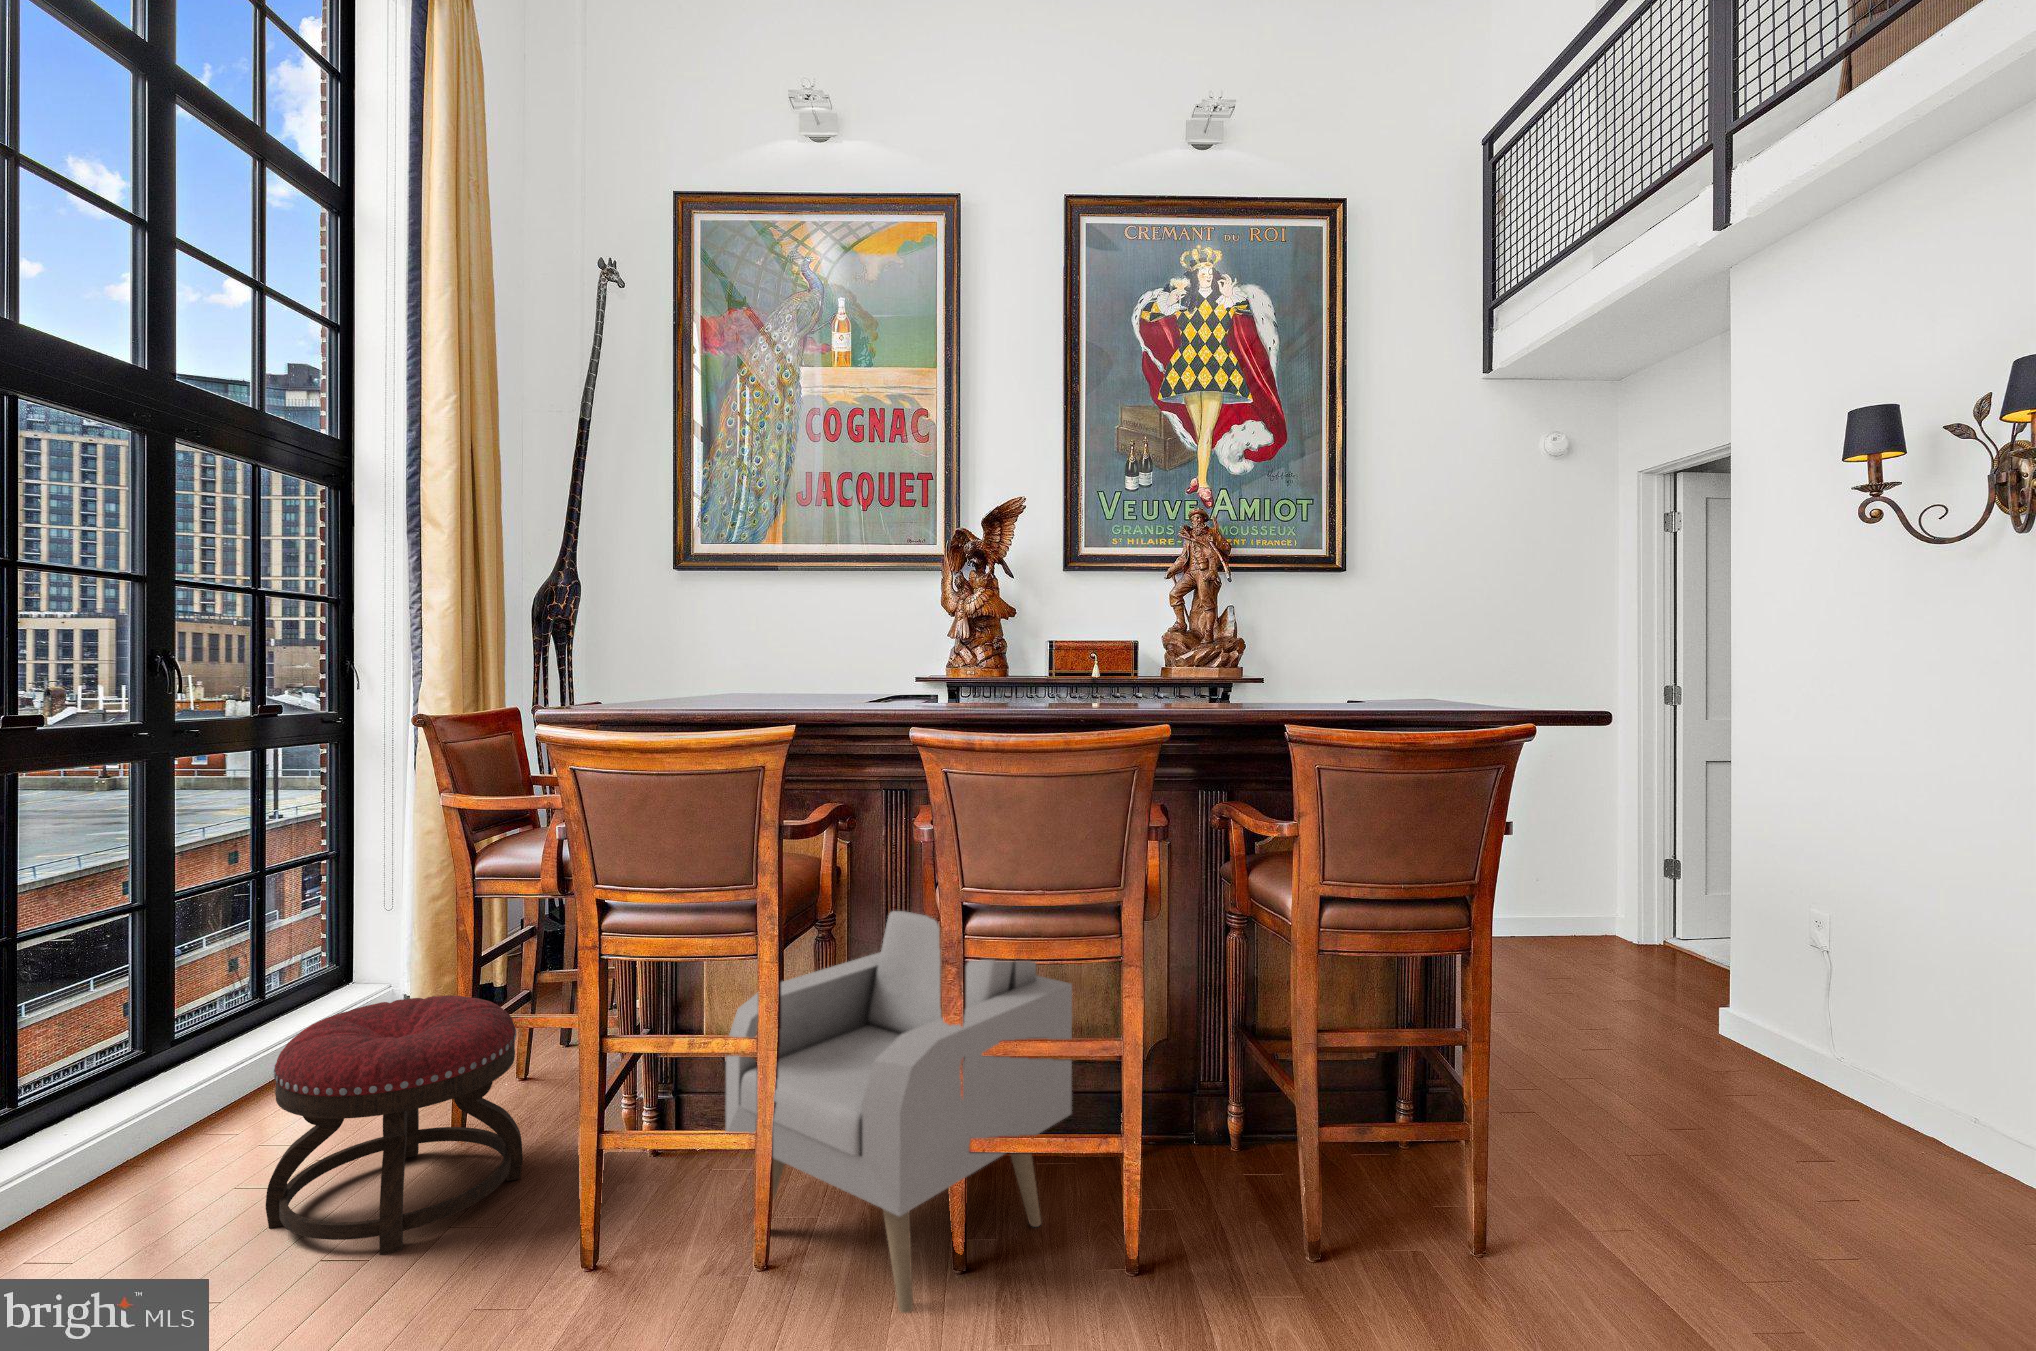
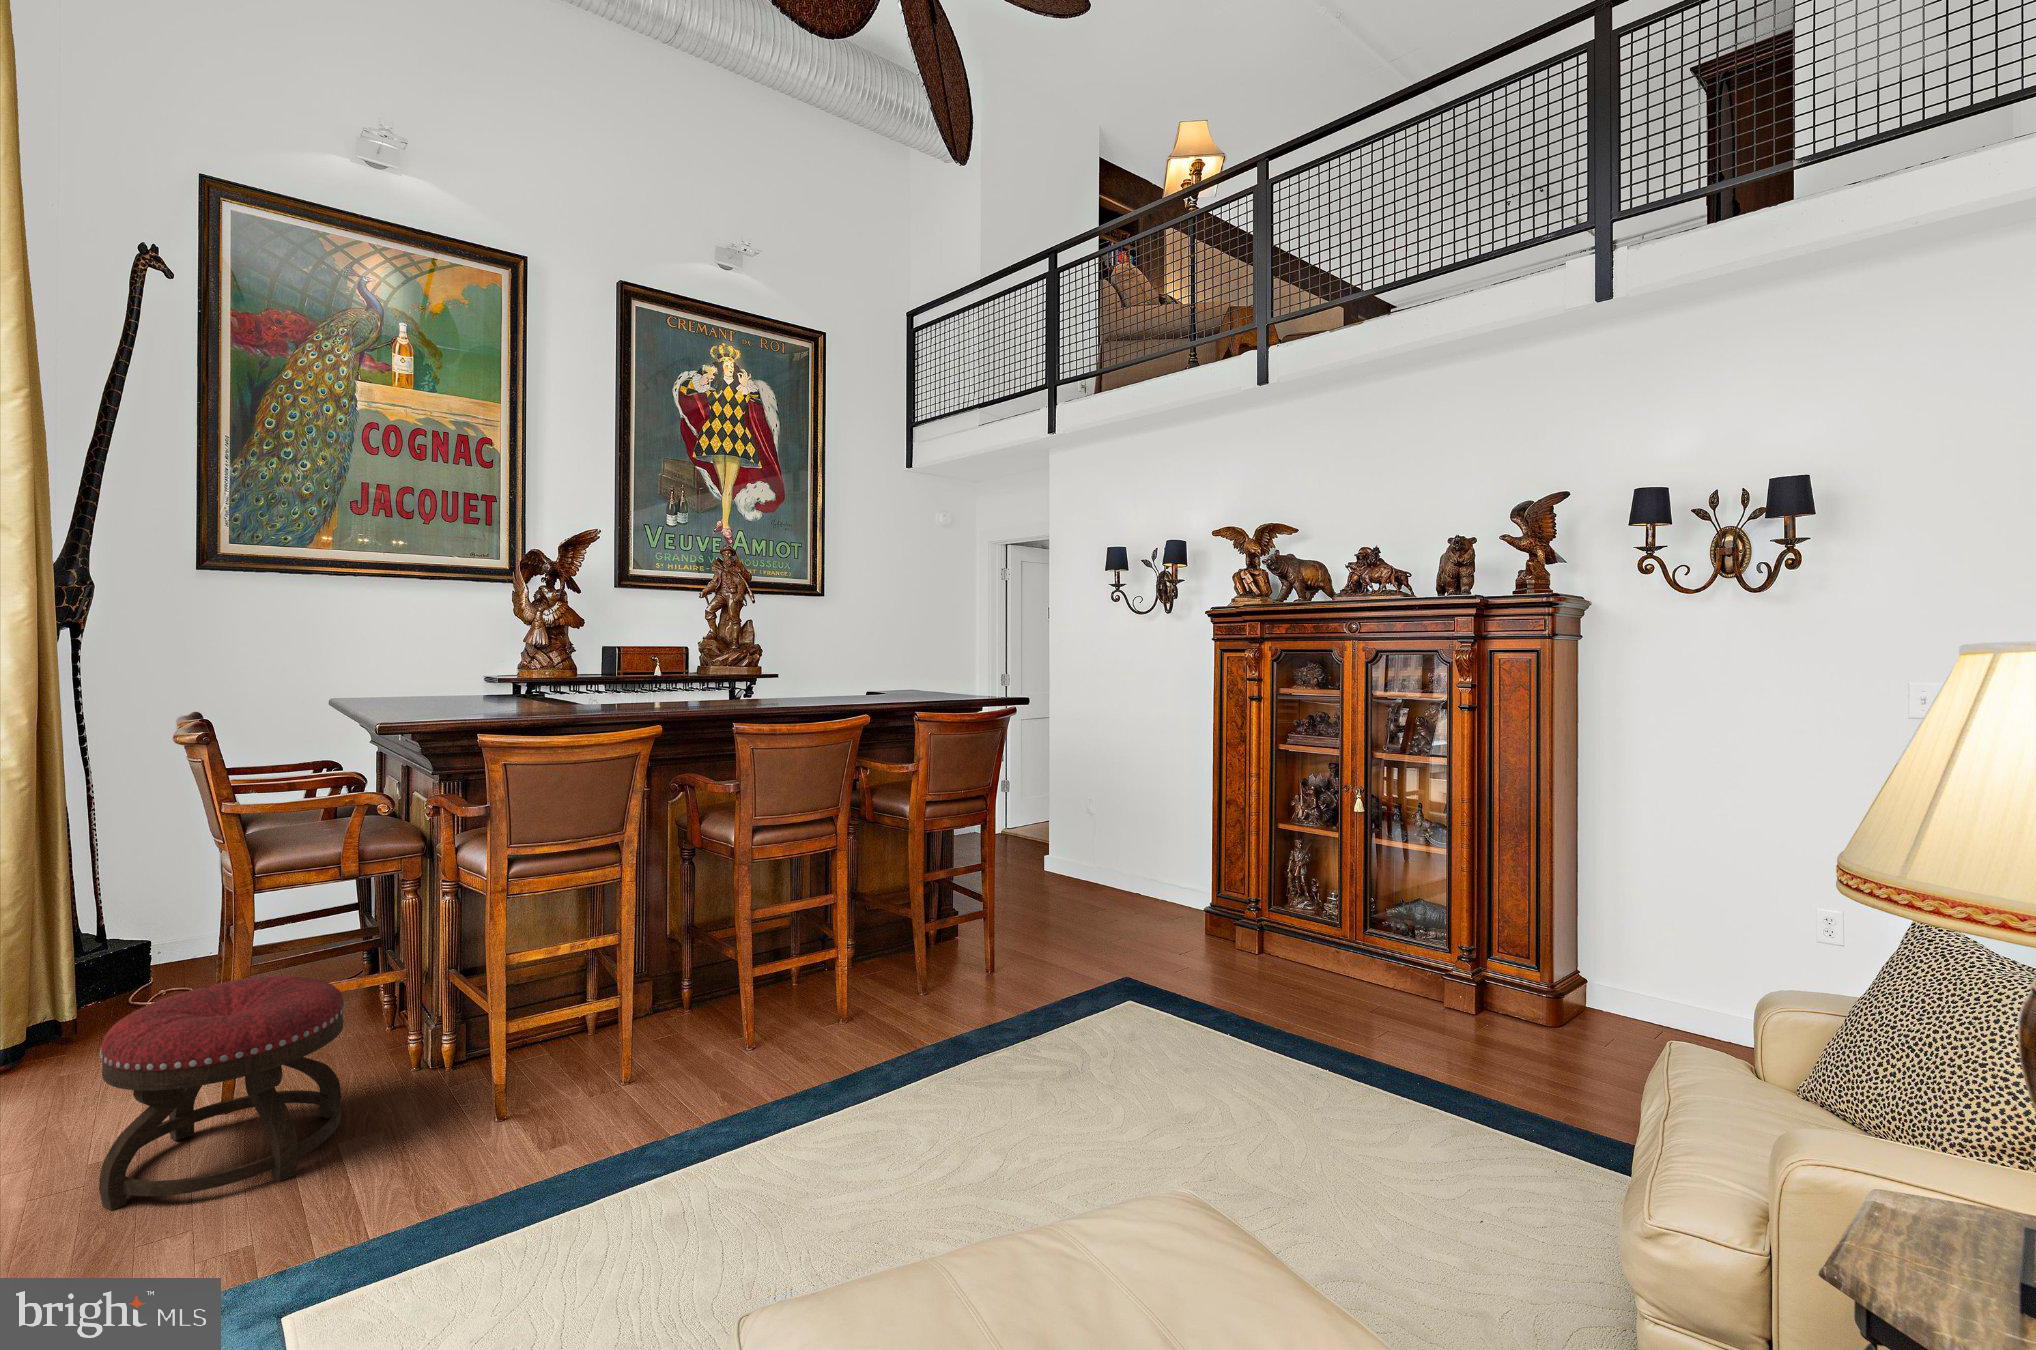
armchair: present [726,911,1072,1313] -> none [576,848,790,1079]

